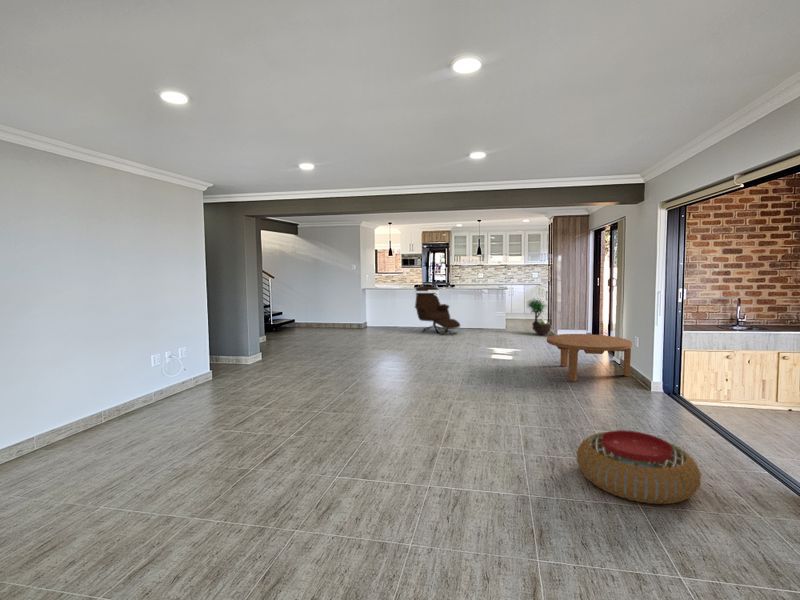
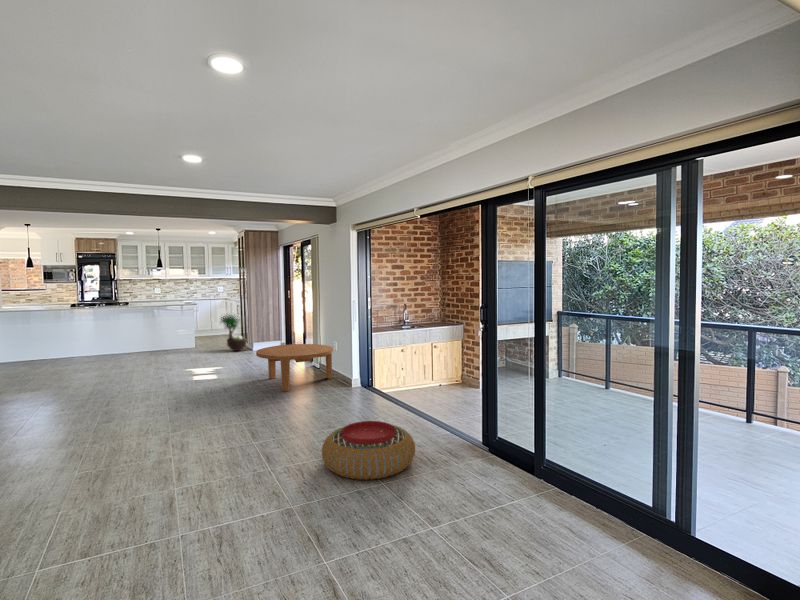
lounge chair: present [415,286,460,333] -> none [70,305,140,365]

